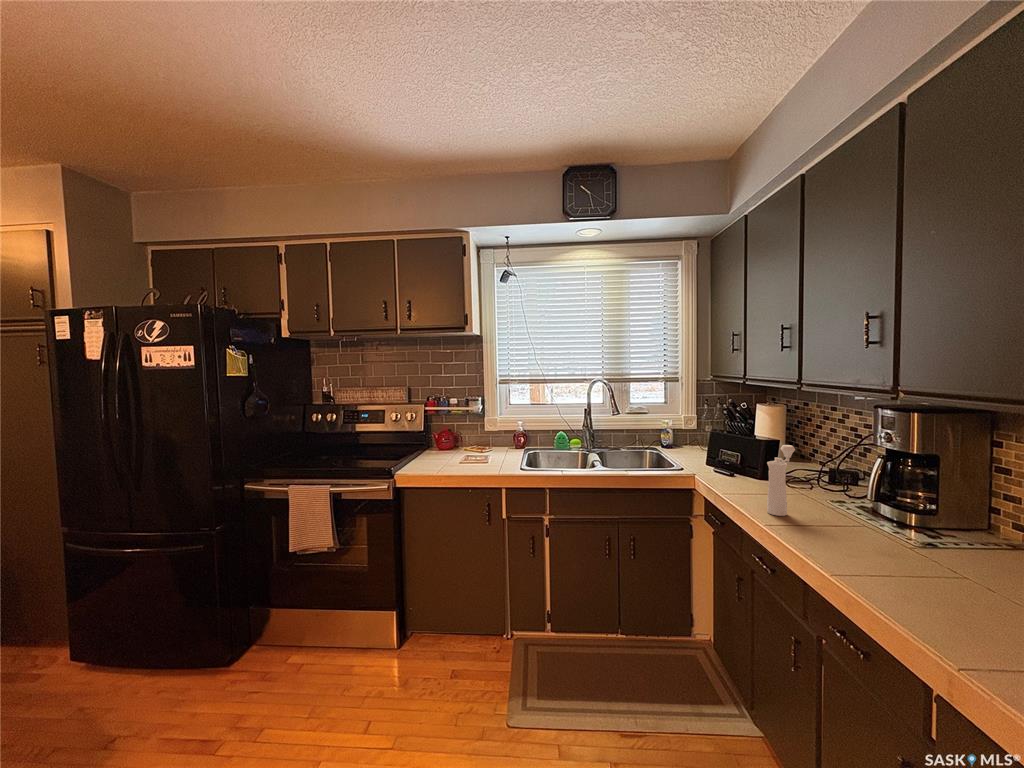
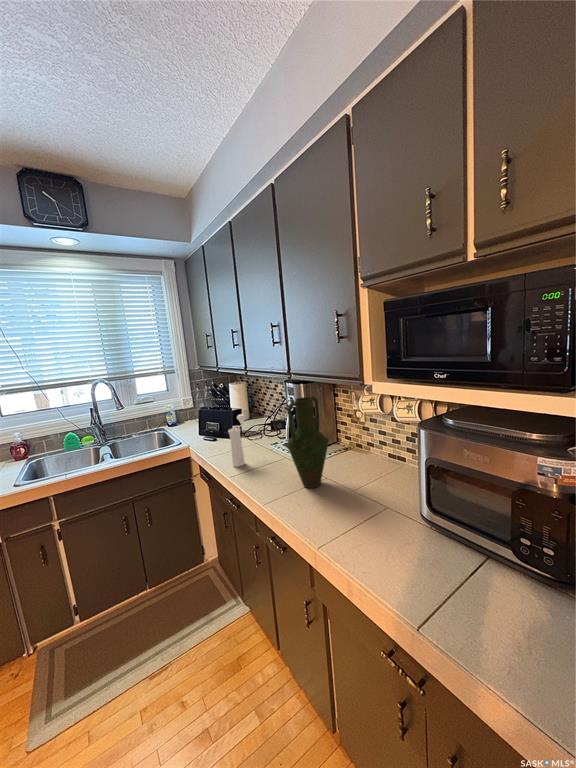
vase: none [877,431,969,578] -> present [287,396,329,488]

